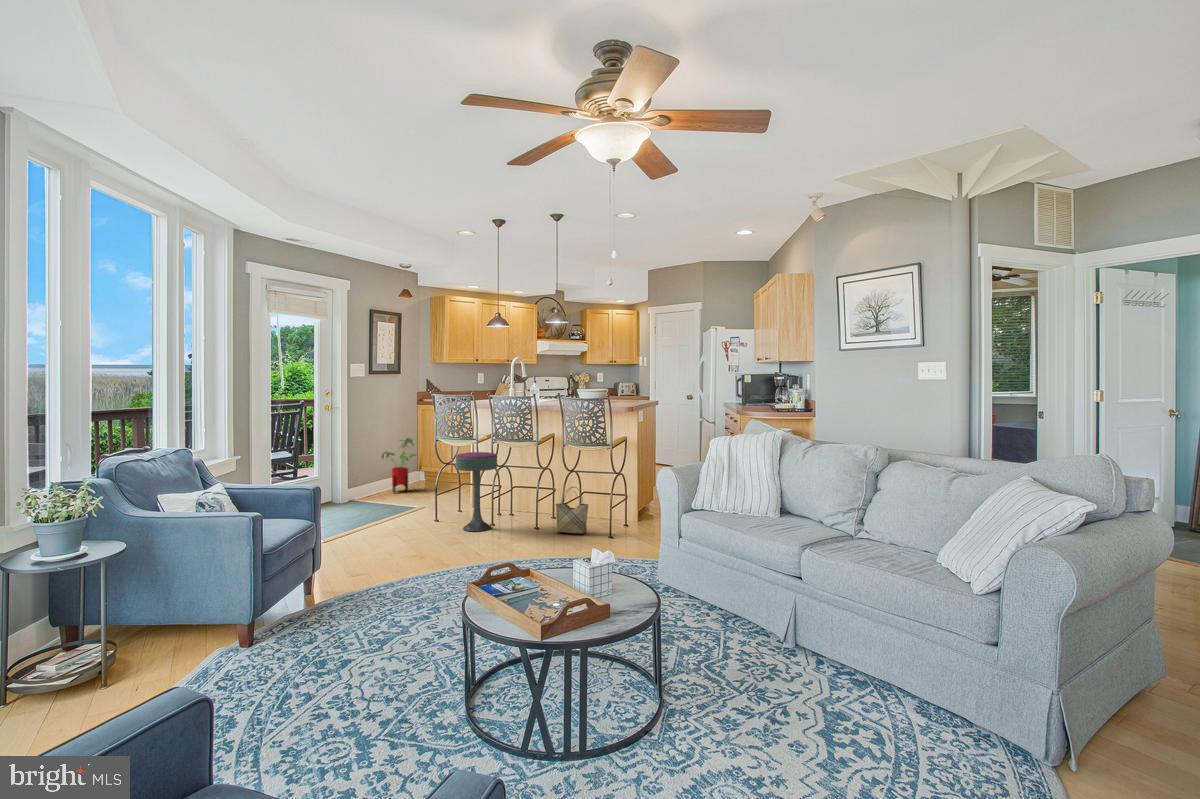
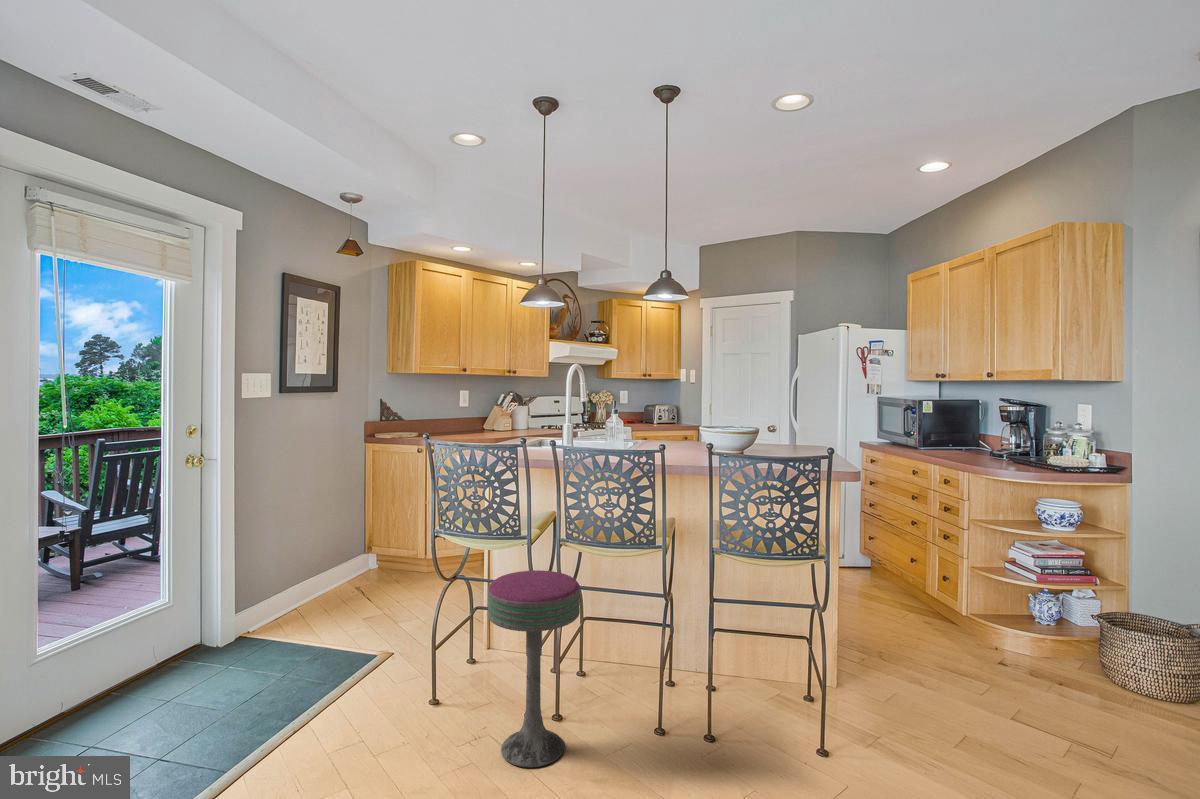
house plant: present [381,438,415,493] -> none [302,507,369,611]
woven basket: present [556,487,589,534] -> none [718,650,792,766]

